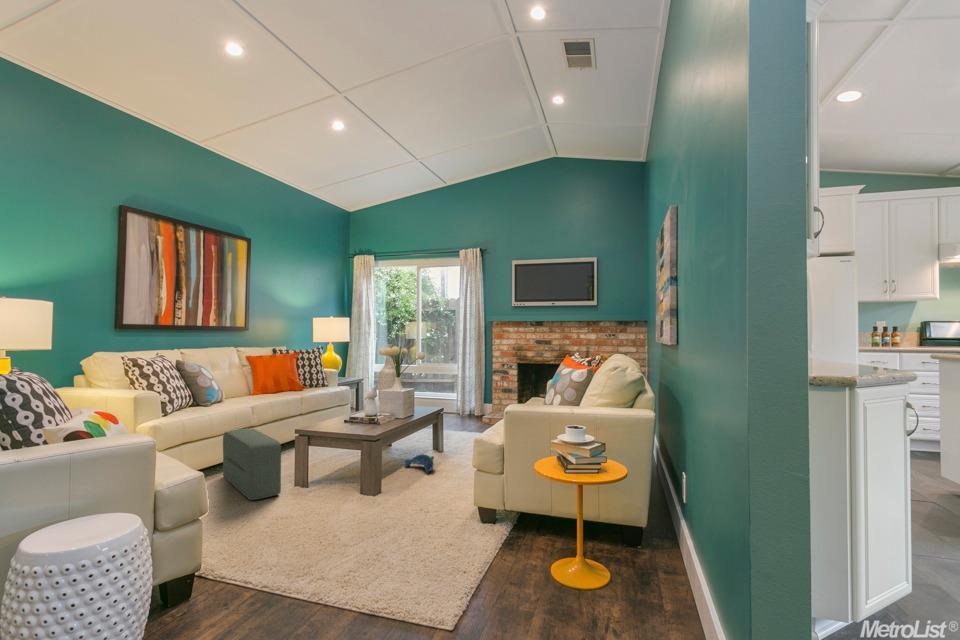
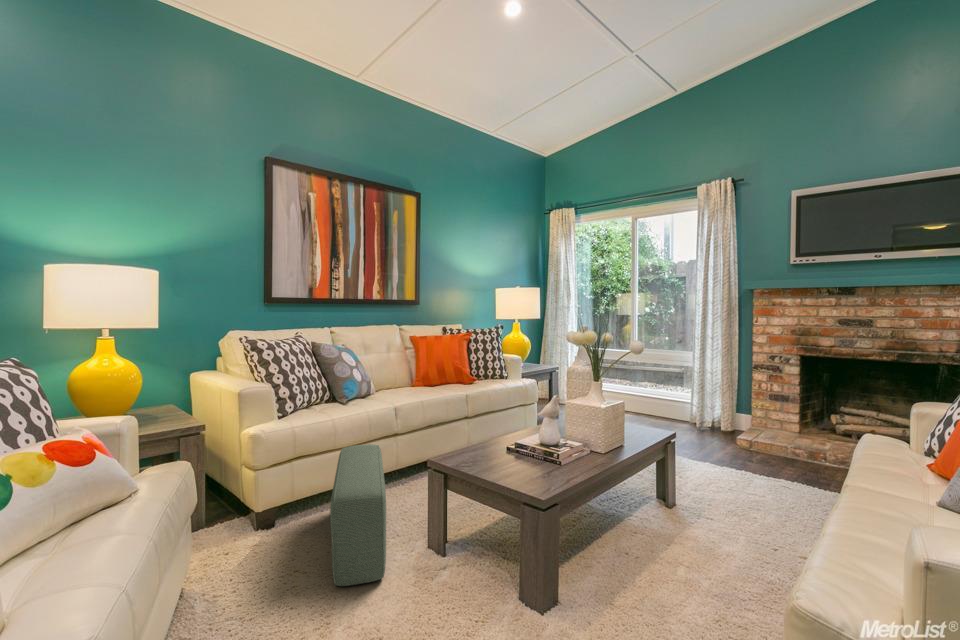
plush toy: present [405,454,434,473] -> none [603,528,660,578]

